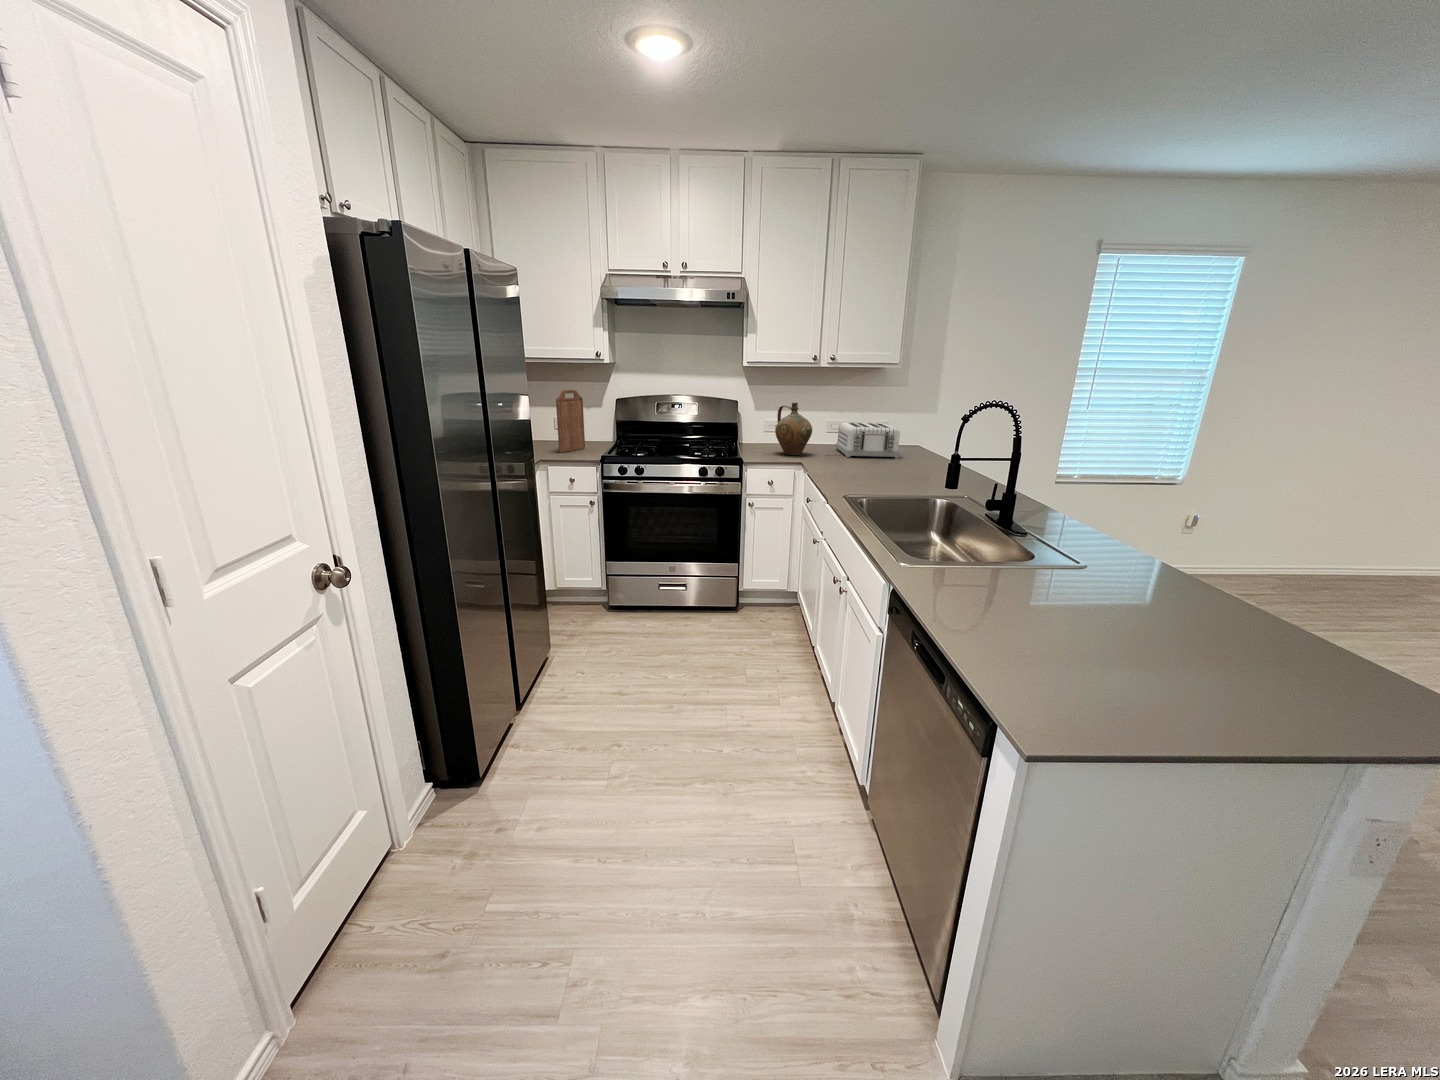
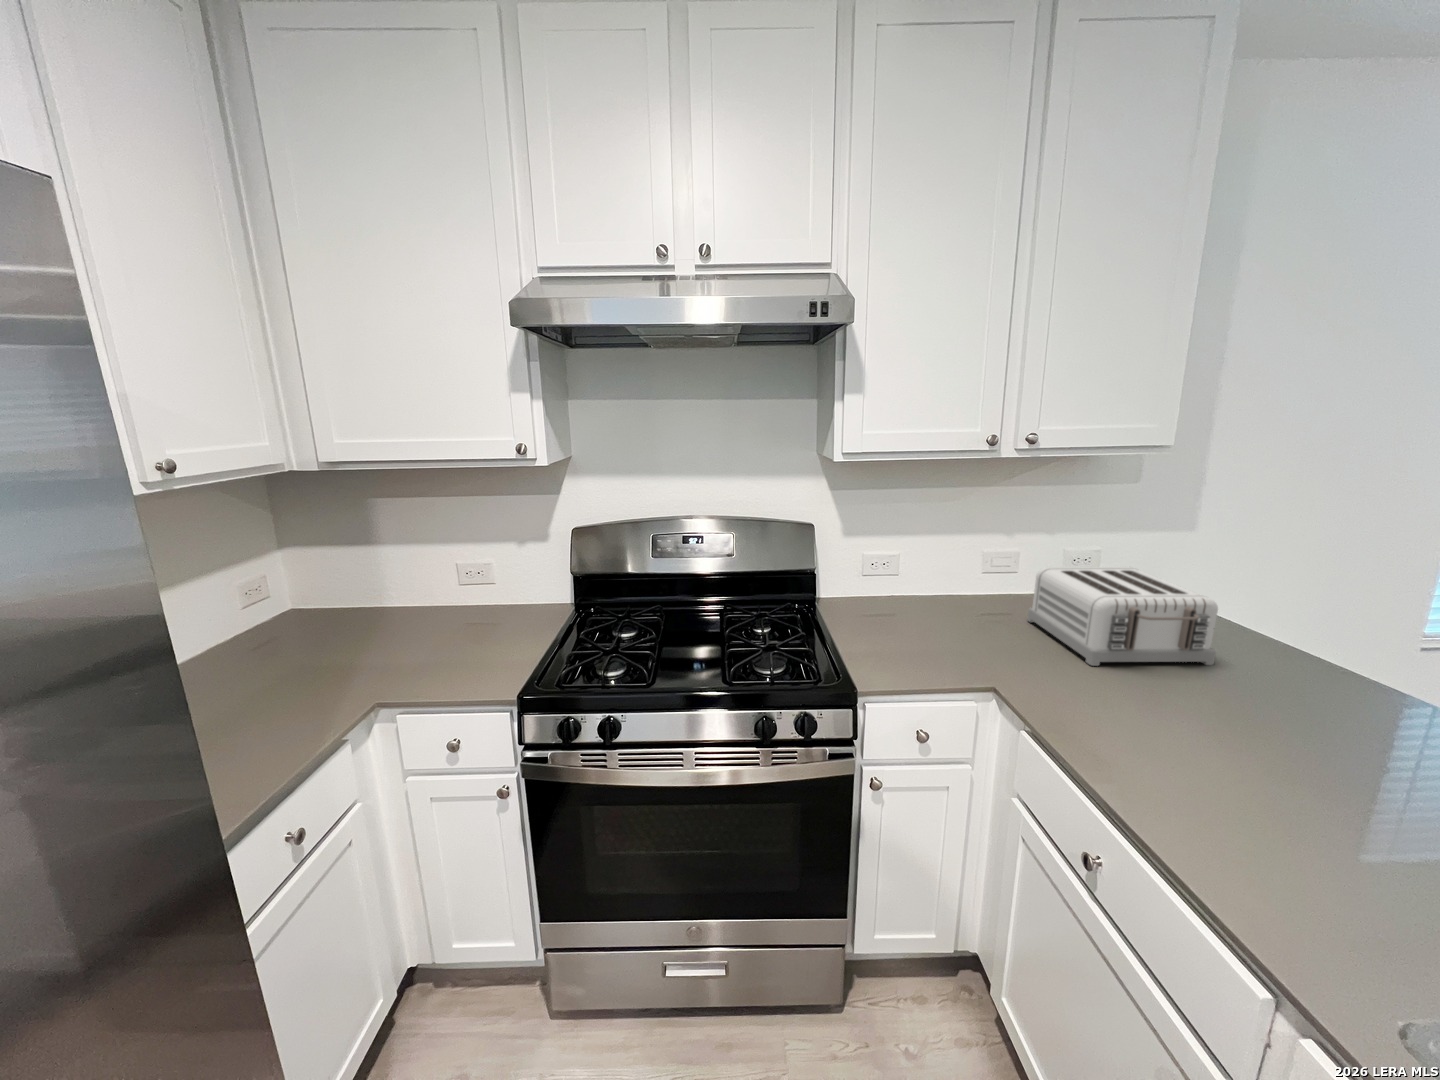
cutting board: present [556,390,585,452] -> none [418,528,501,670]
ceramic jug: present [775,403,812,455] -> none [915,542,1005,659]

